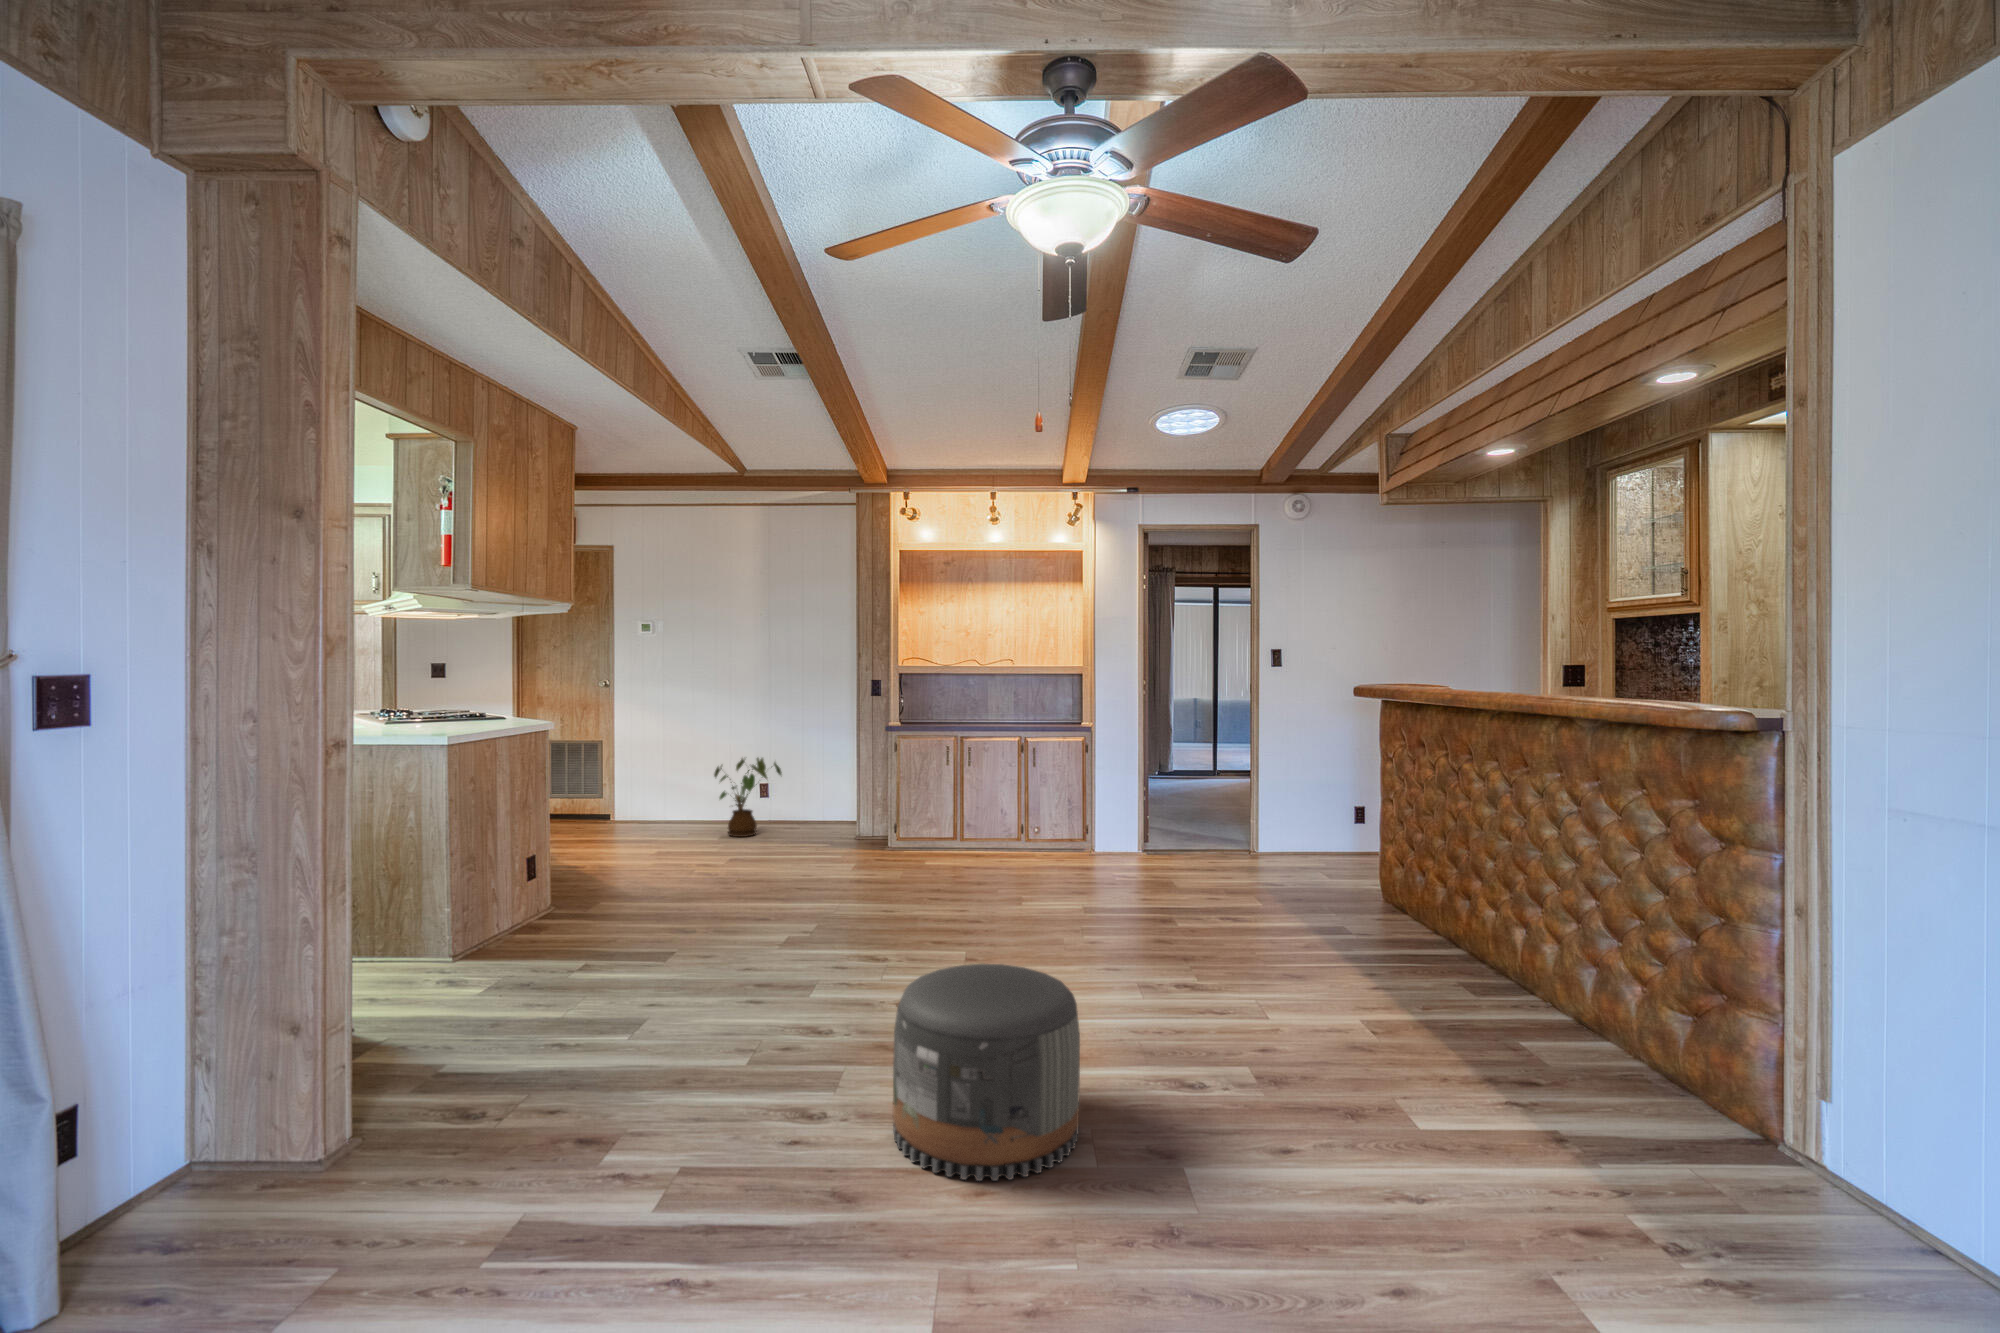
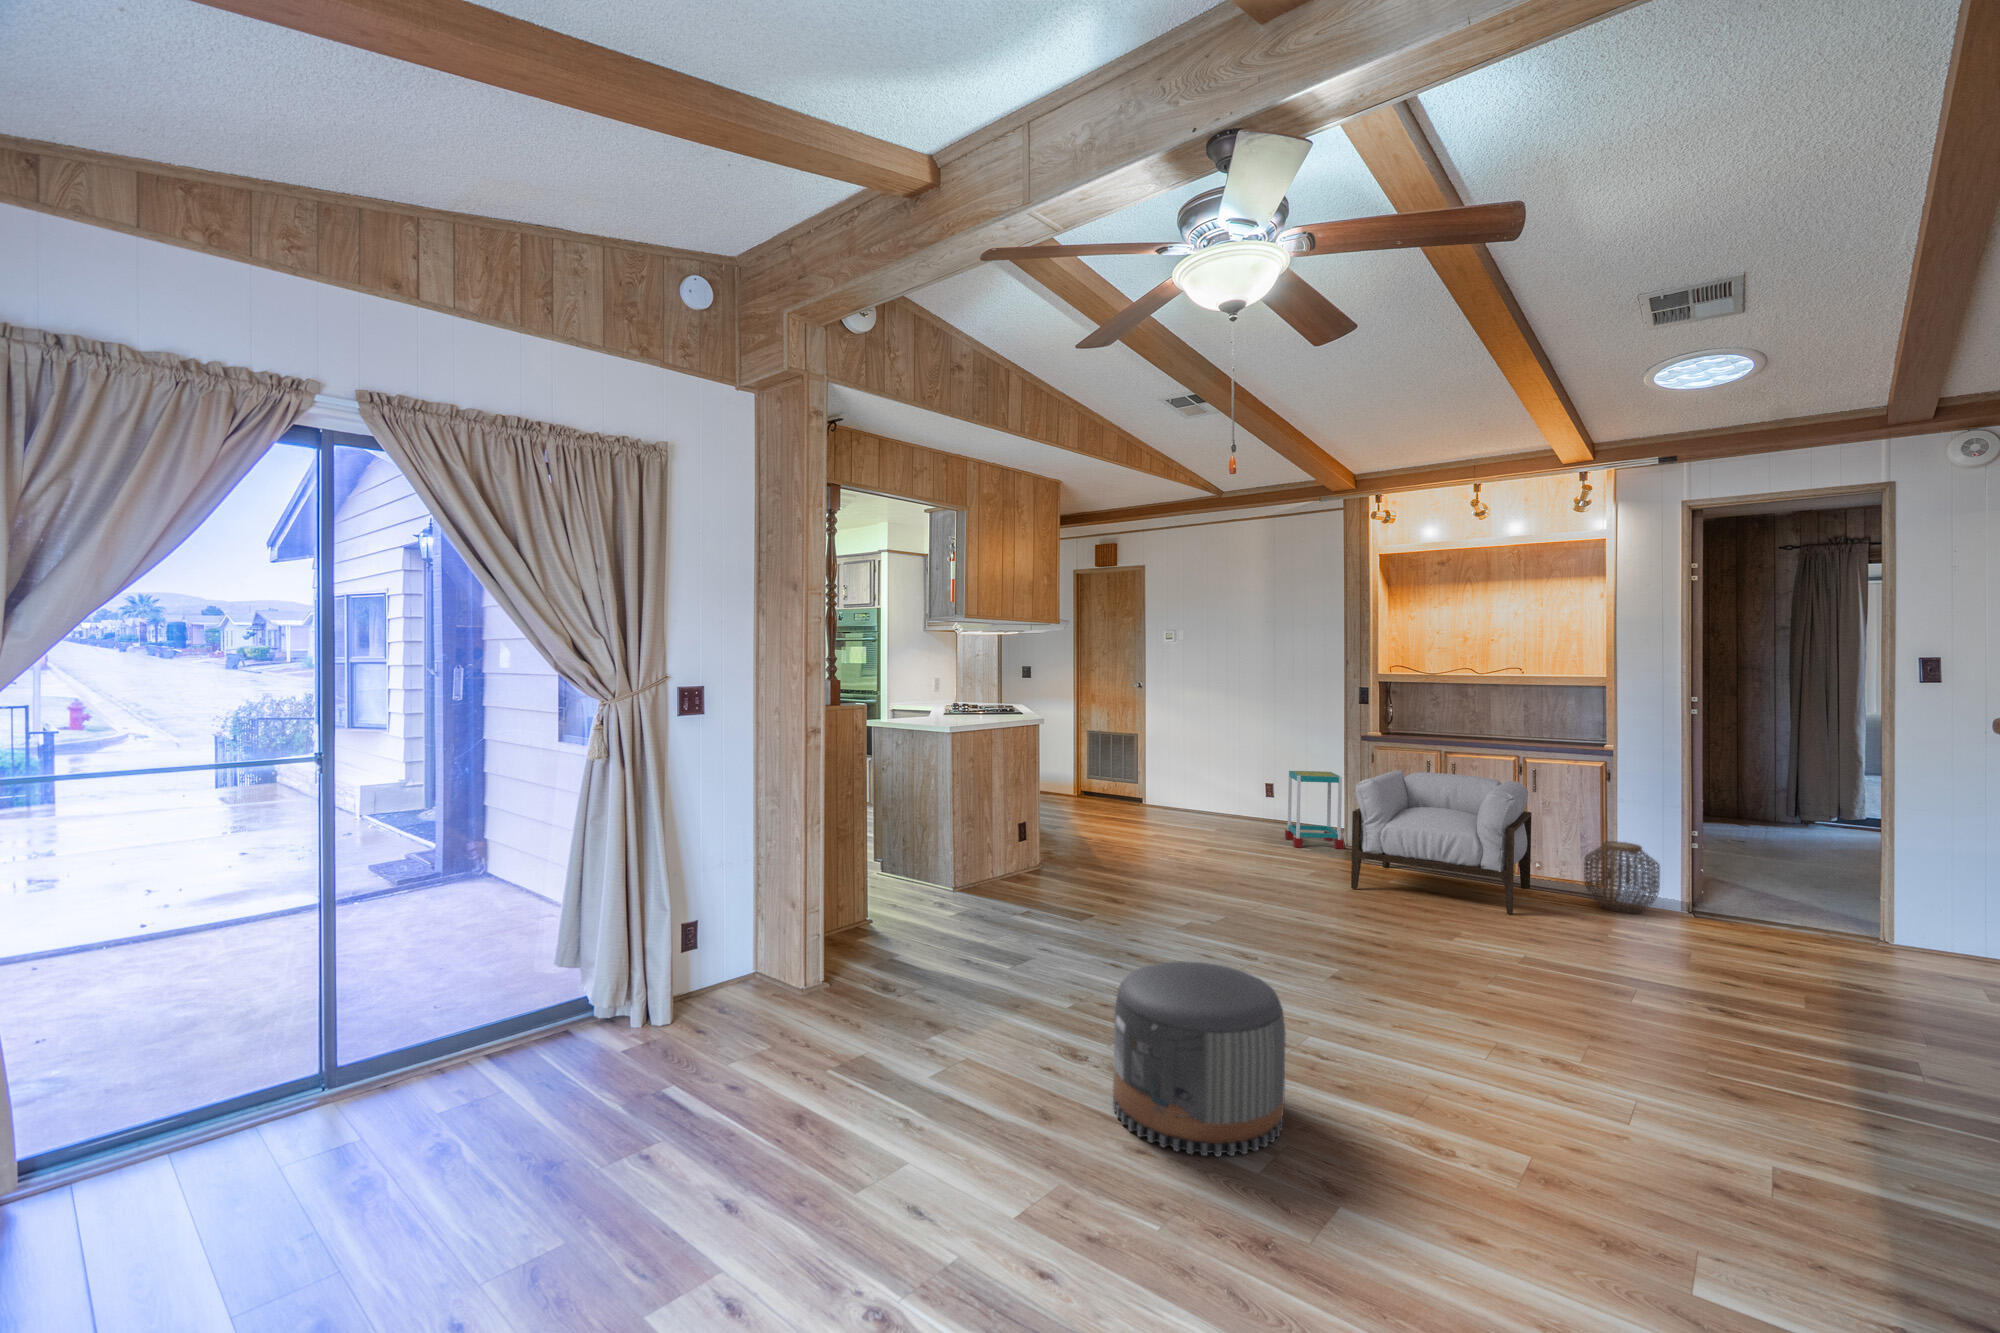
armchair: none [905,756,1046,876] -> present [1351,770,1532,914]
house plant: present [714,758,782,837] -> none [1210,757,1272,831]
side table: none [799,765,862,845] -> present [1285,771,1344,849]
woven basket: none [1080,803,1132,861] -> present [1584,841,1660,914]

